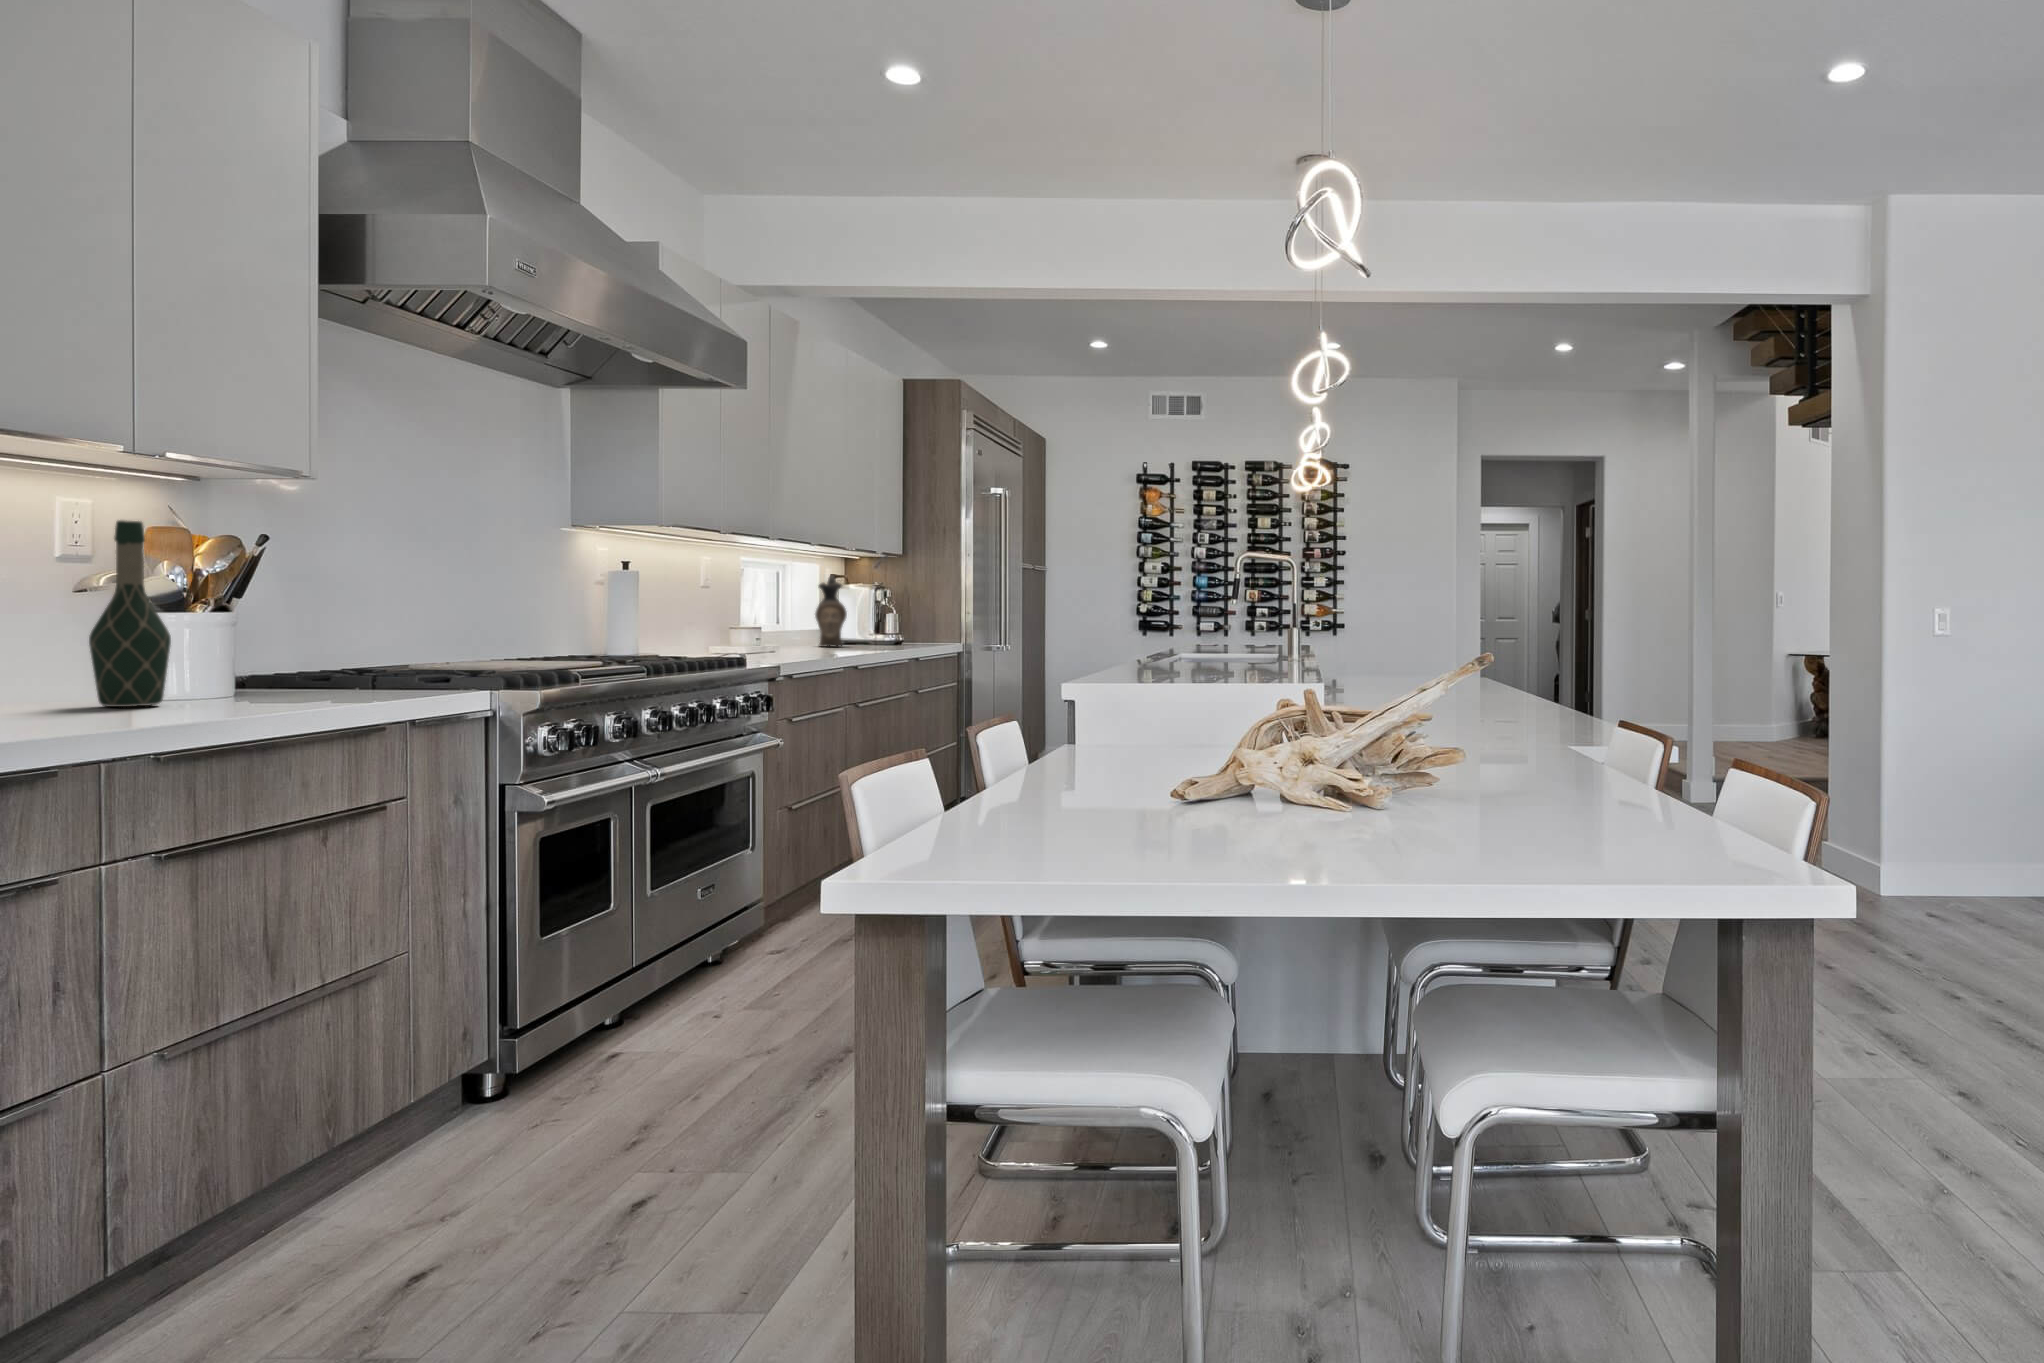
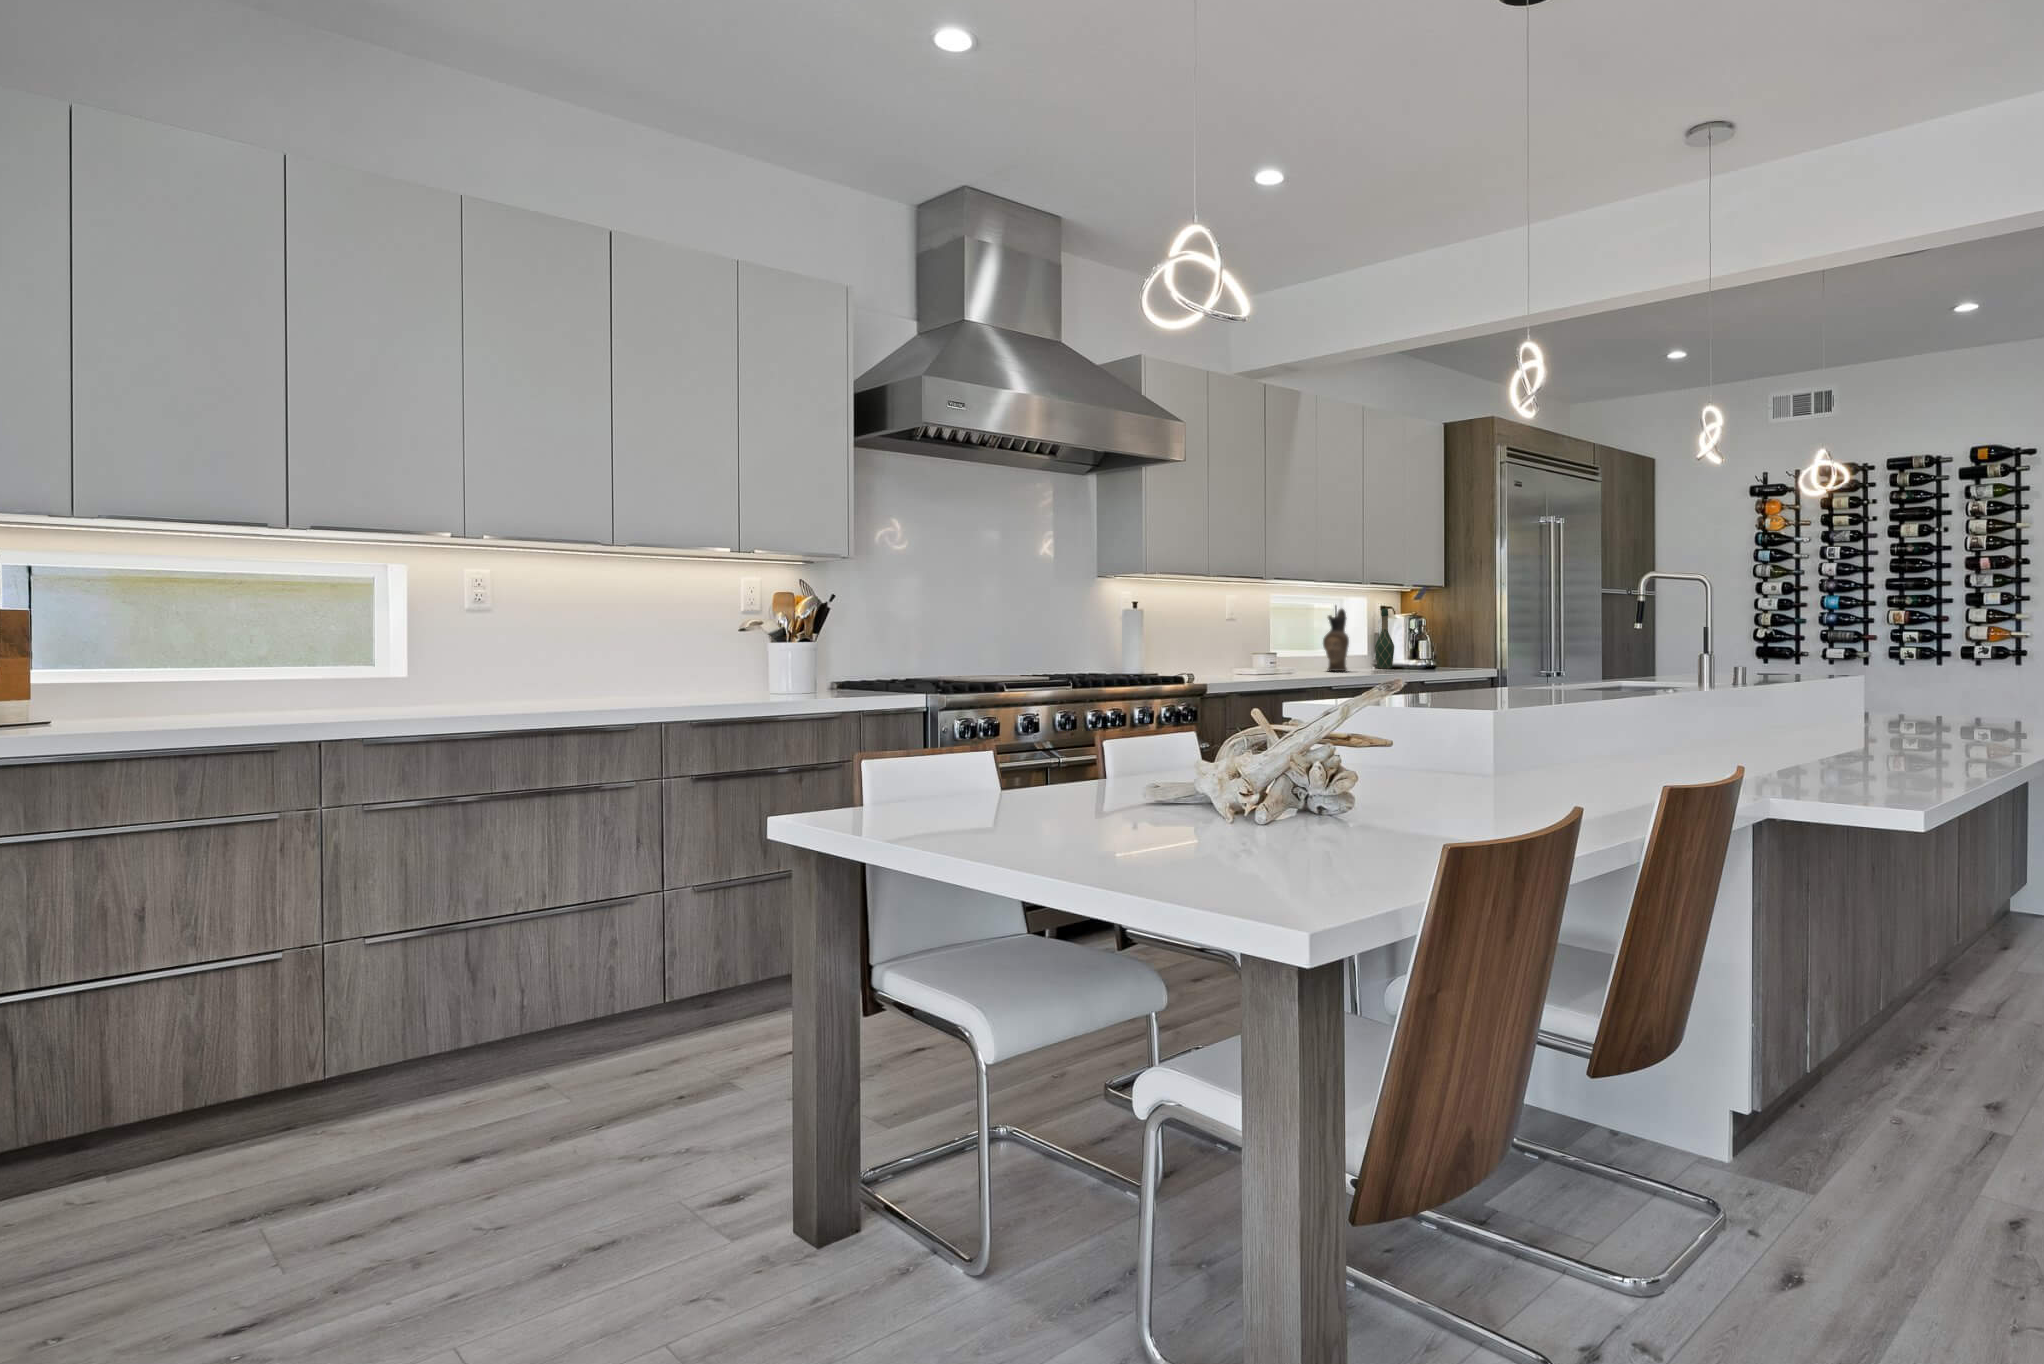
wine bottle: present [89,520,171,707] -> present [1375,609,1394,669]

